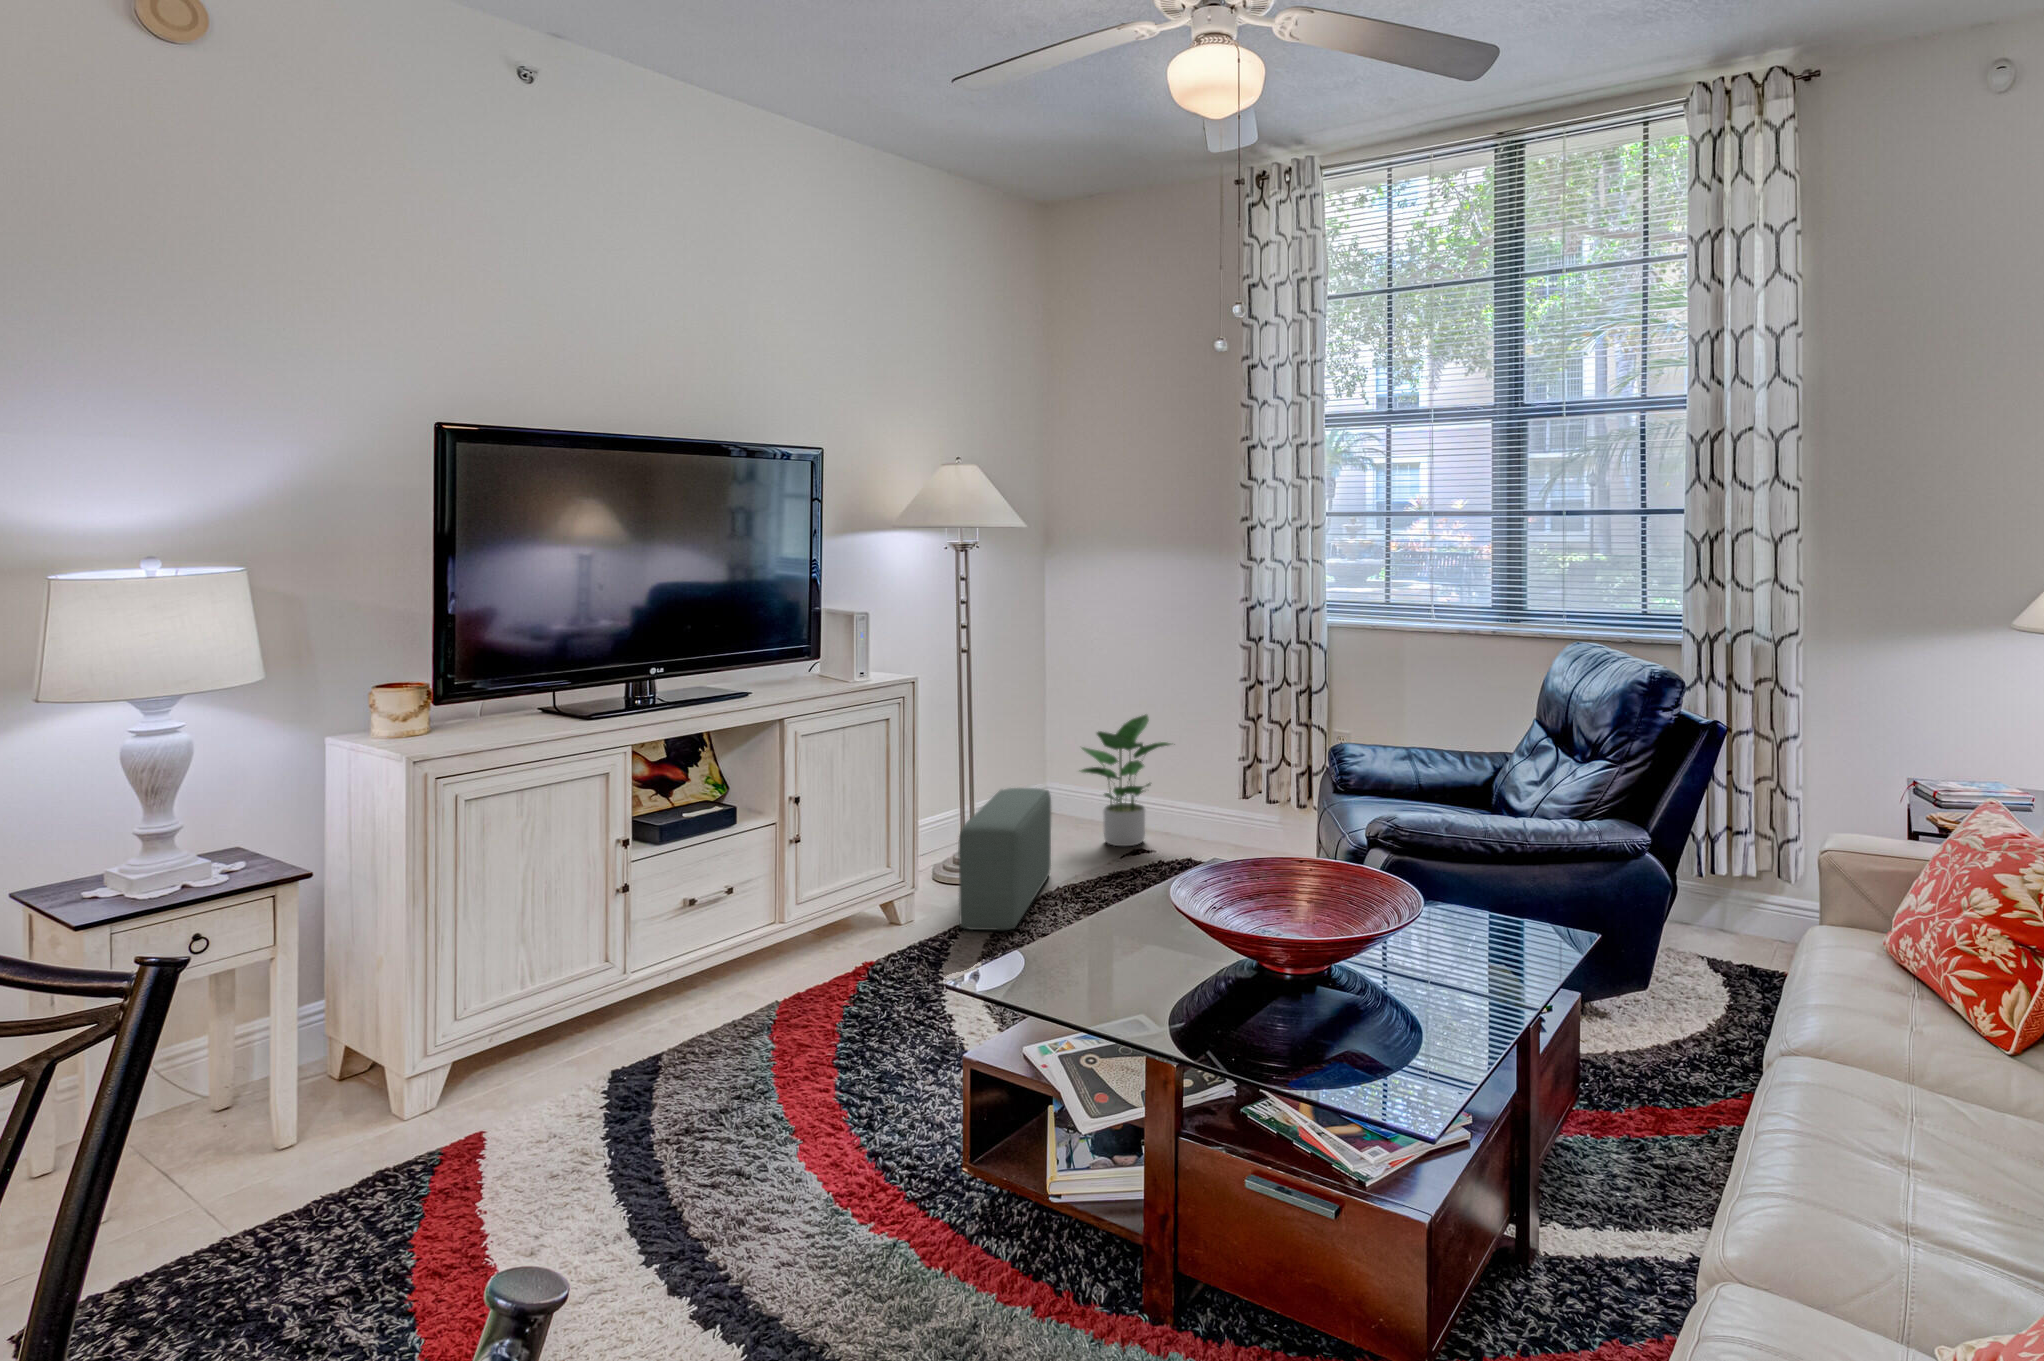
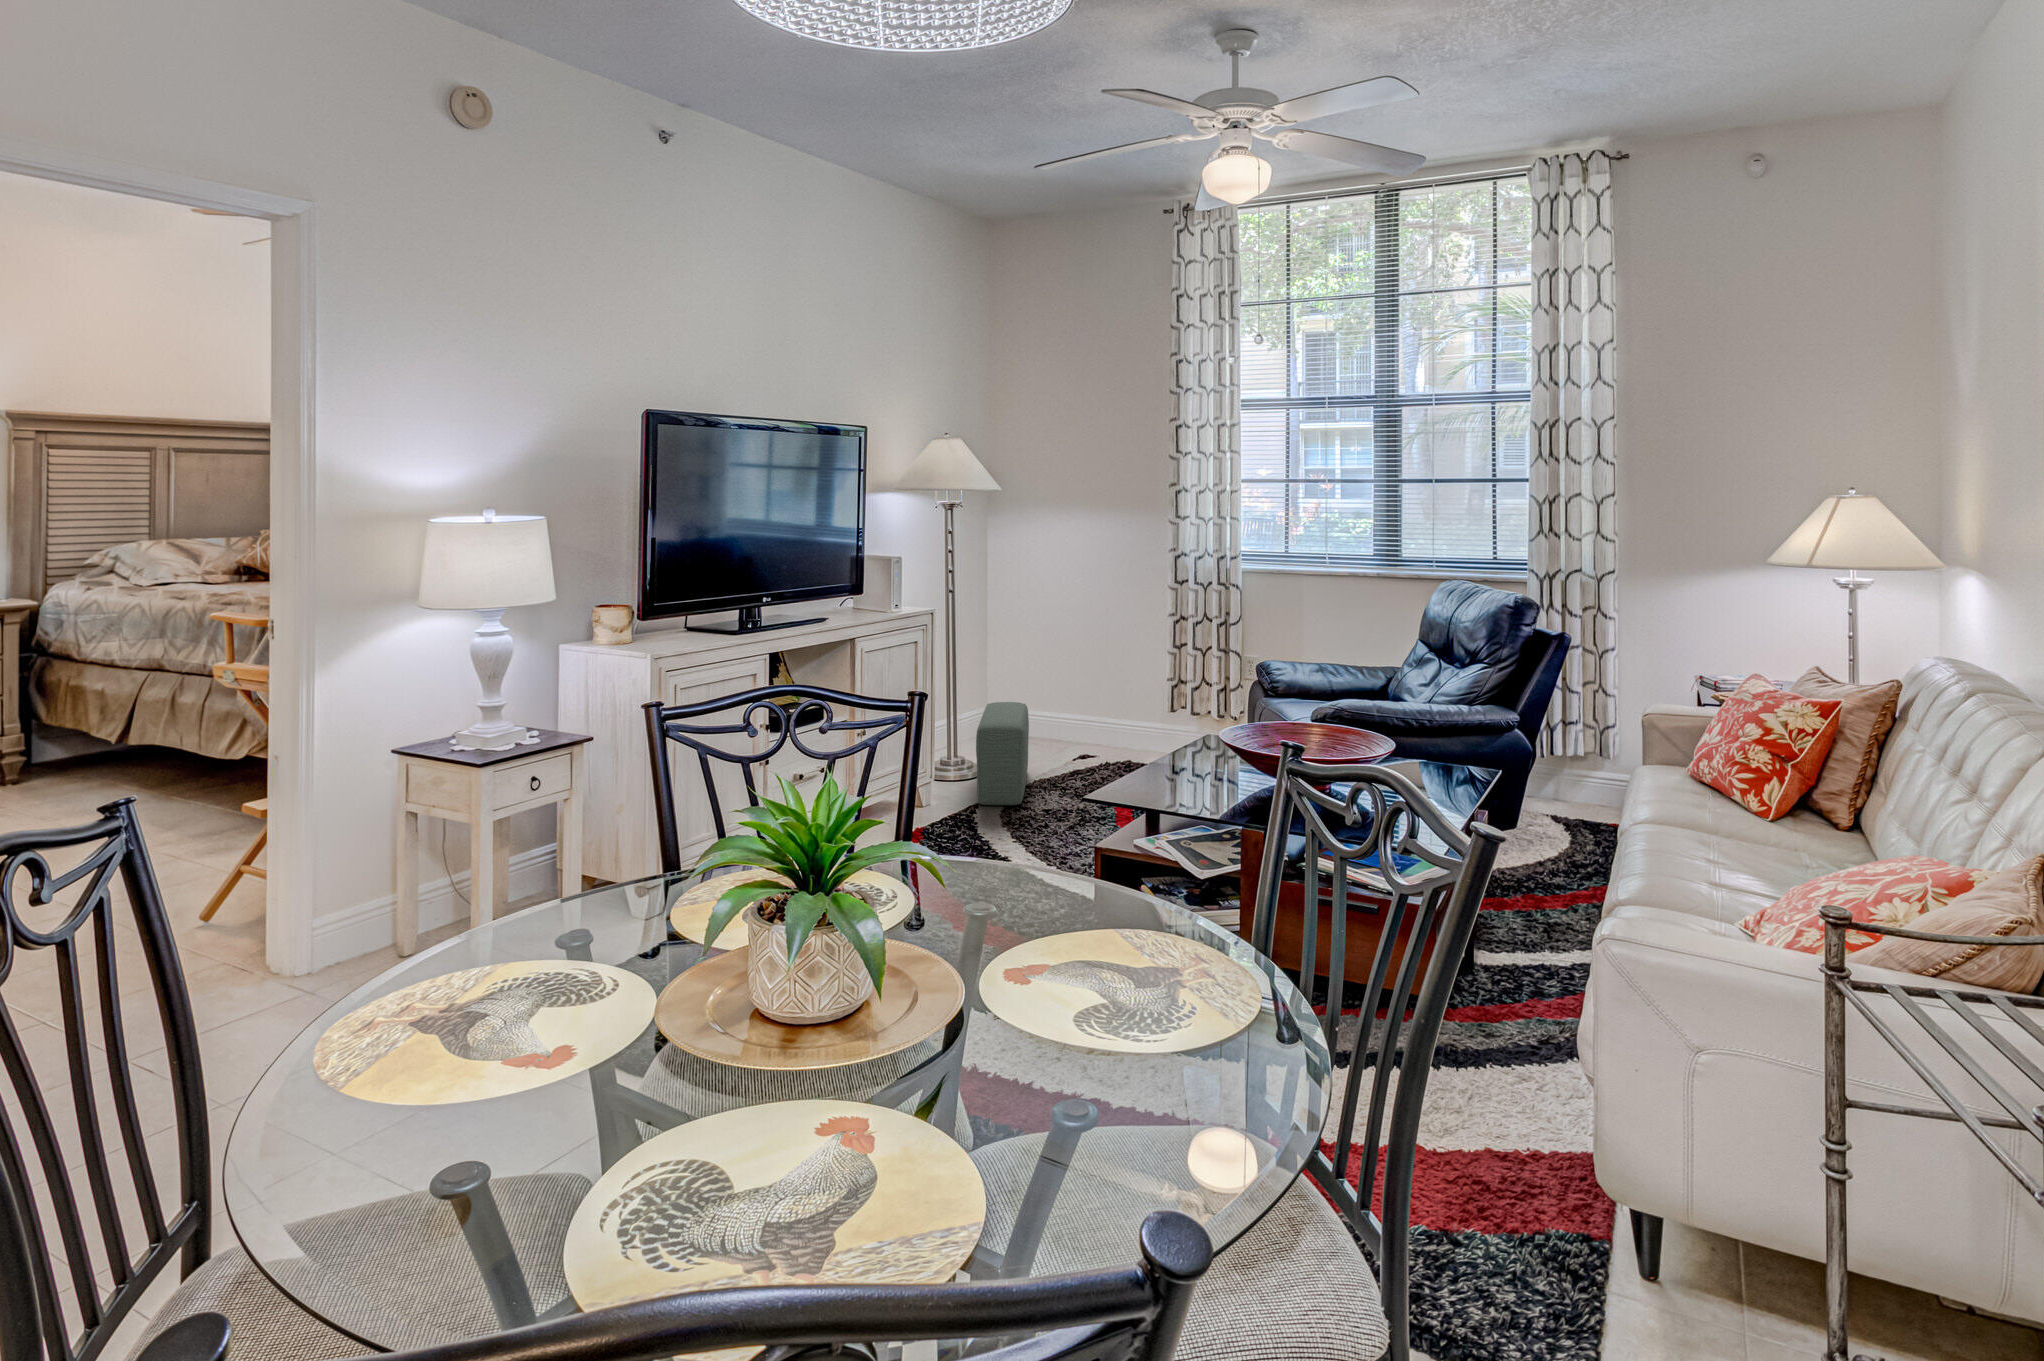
potted plant: present [1081,714,1171,846] -> none [1033,647,1113,752]

